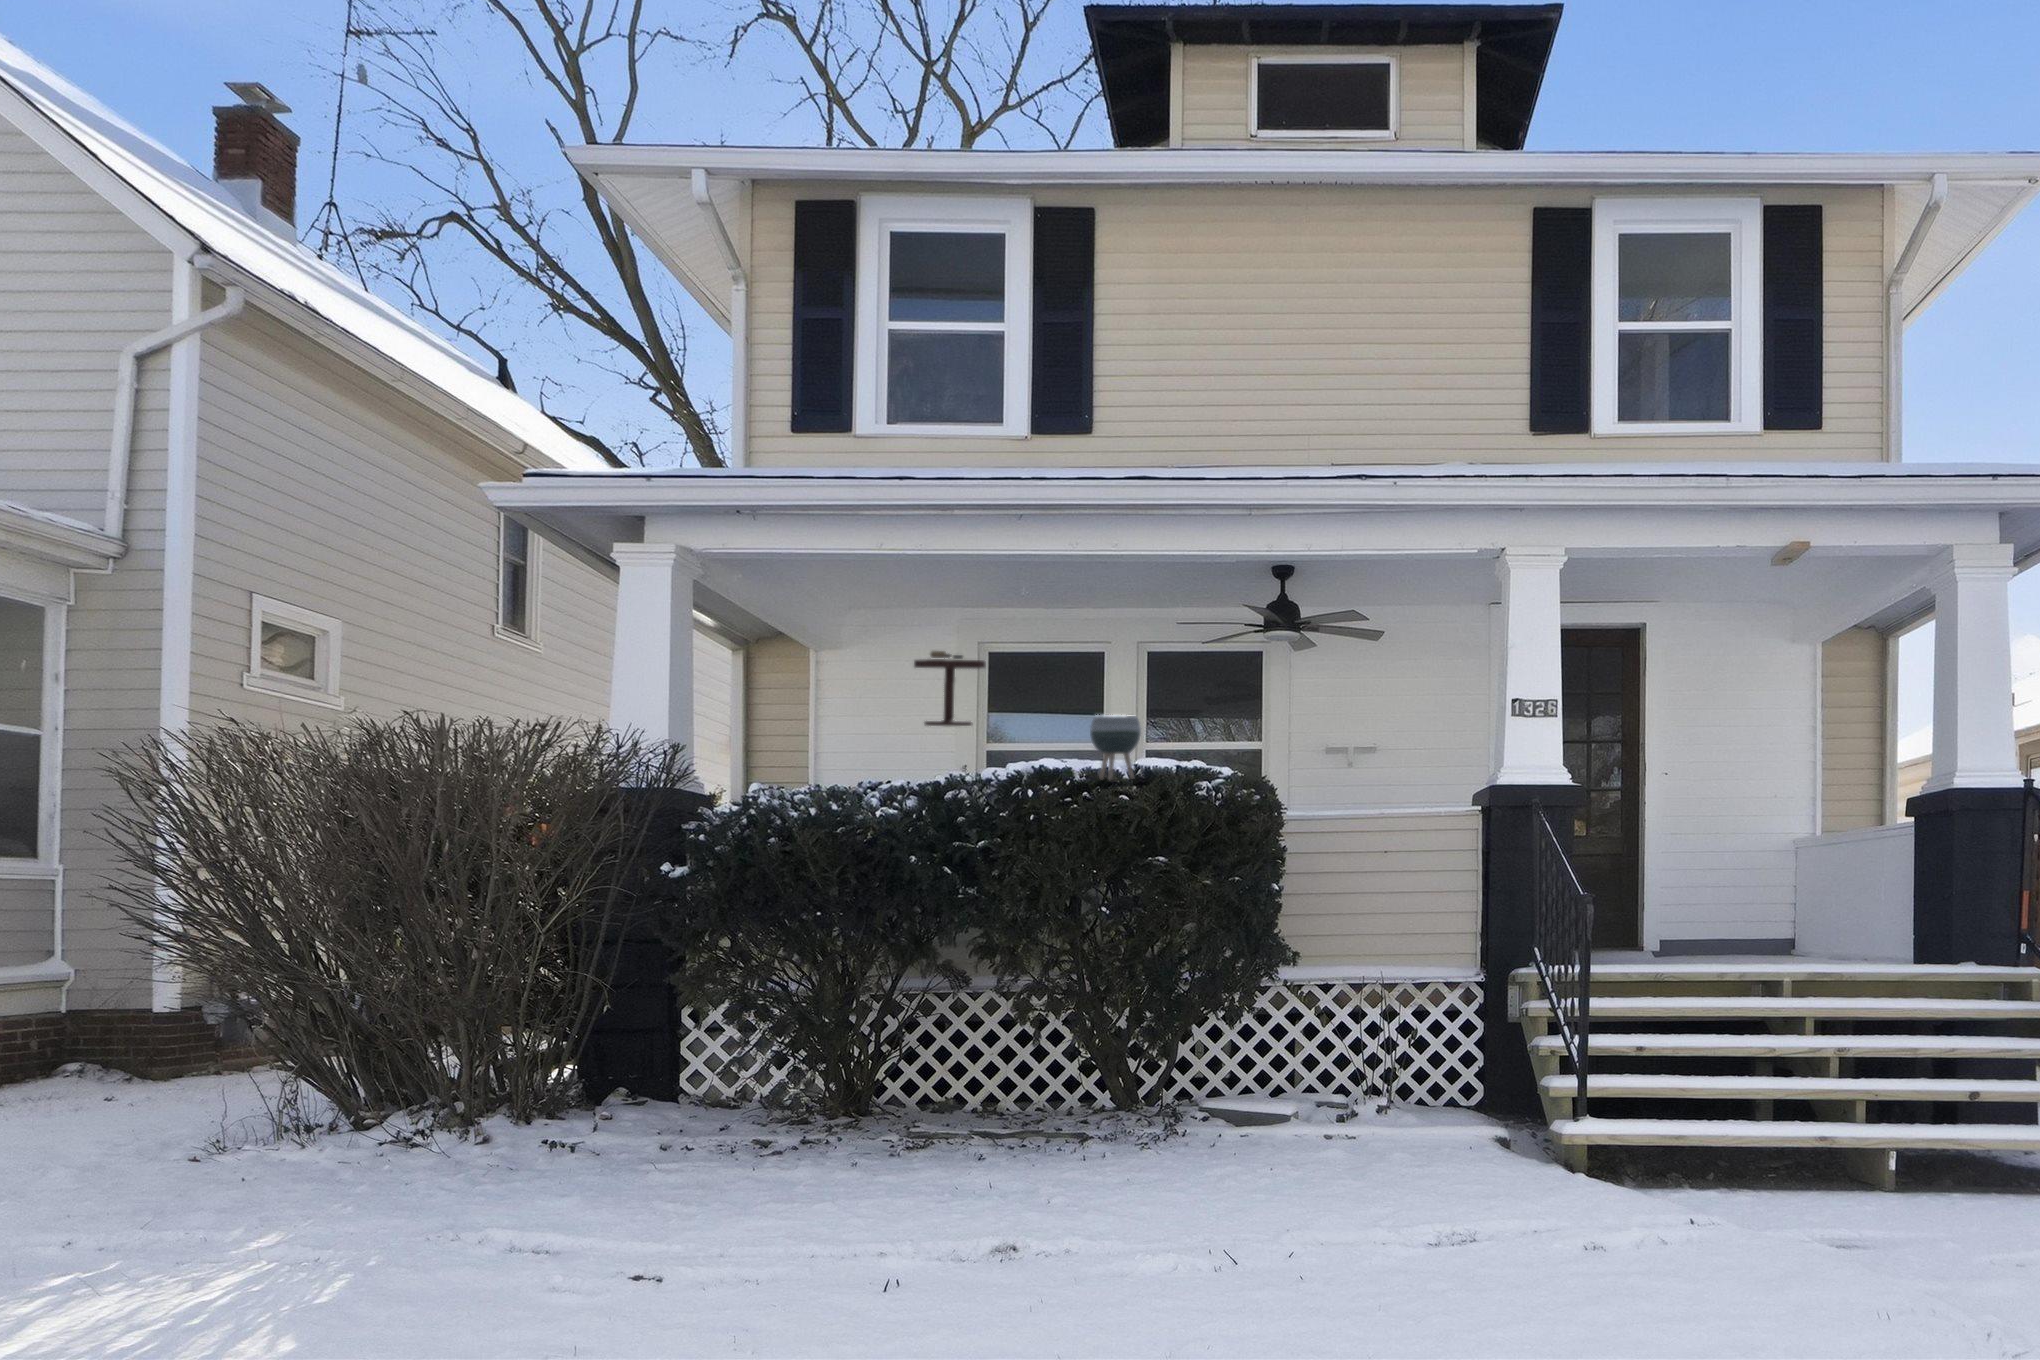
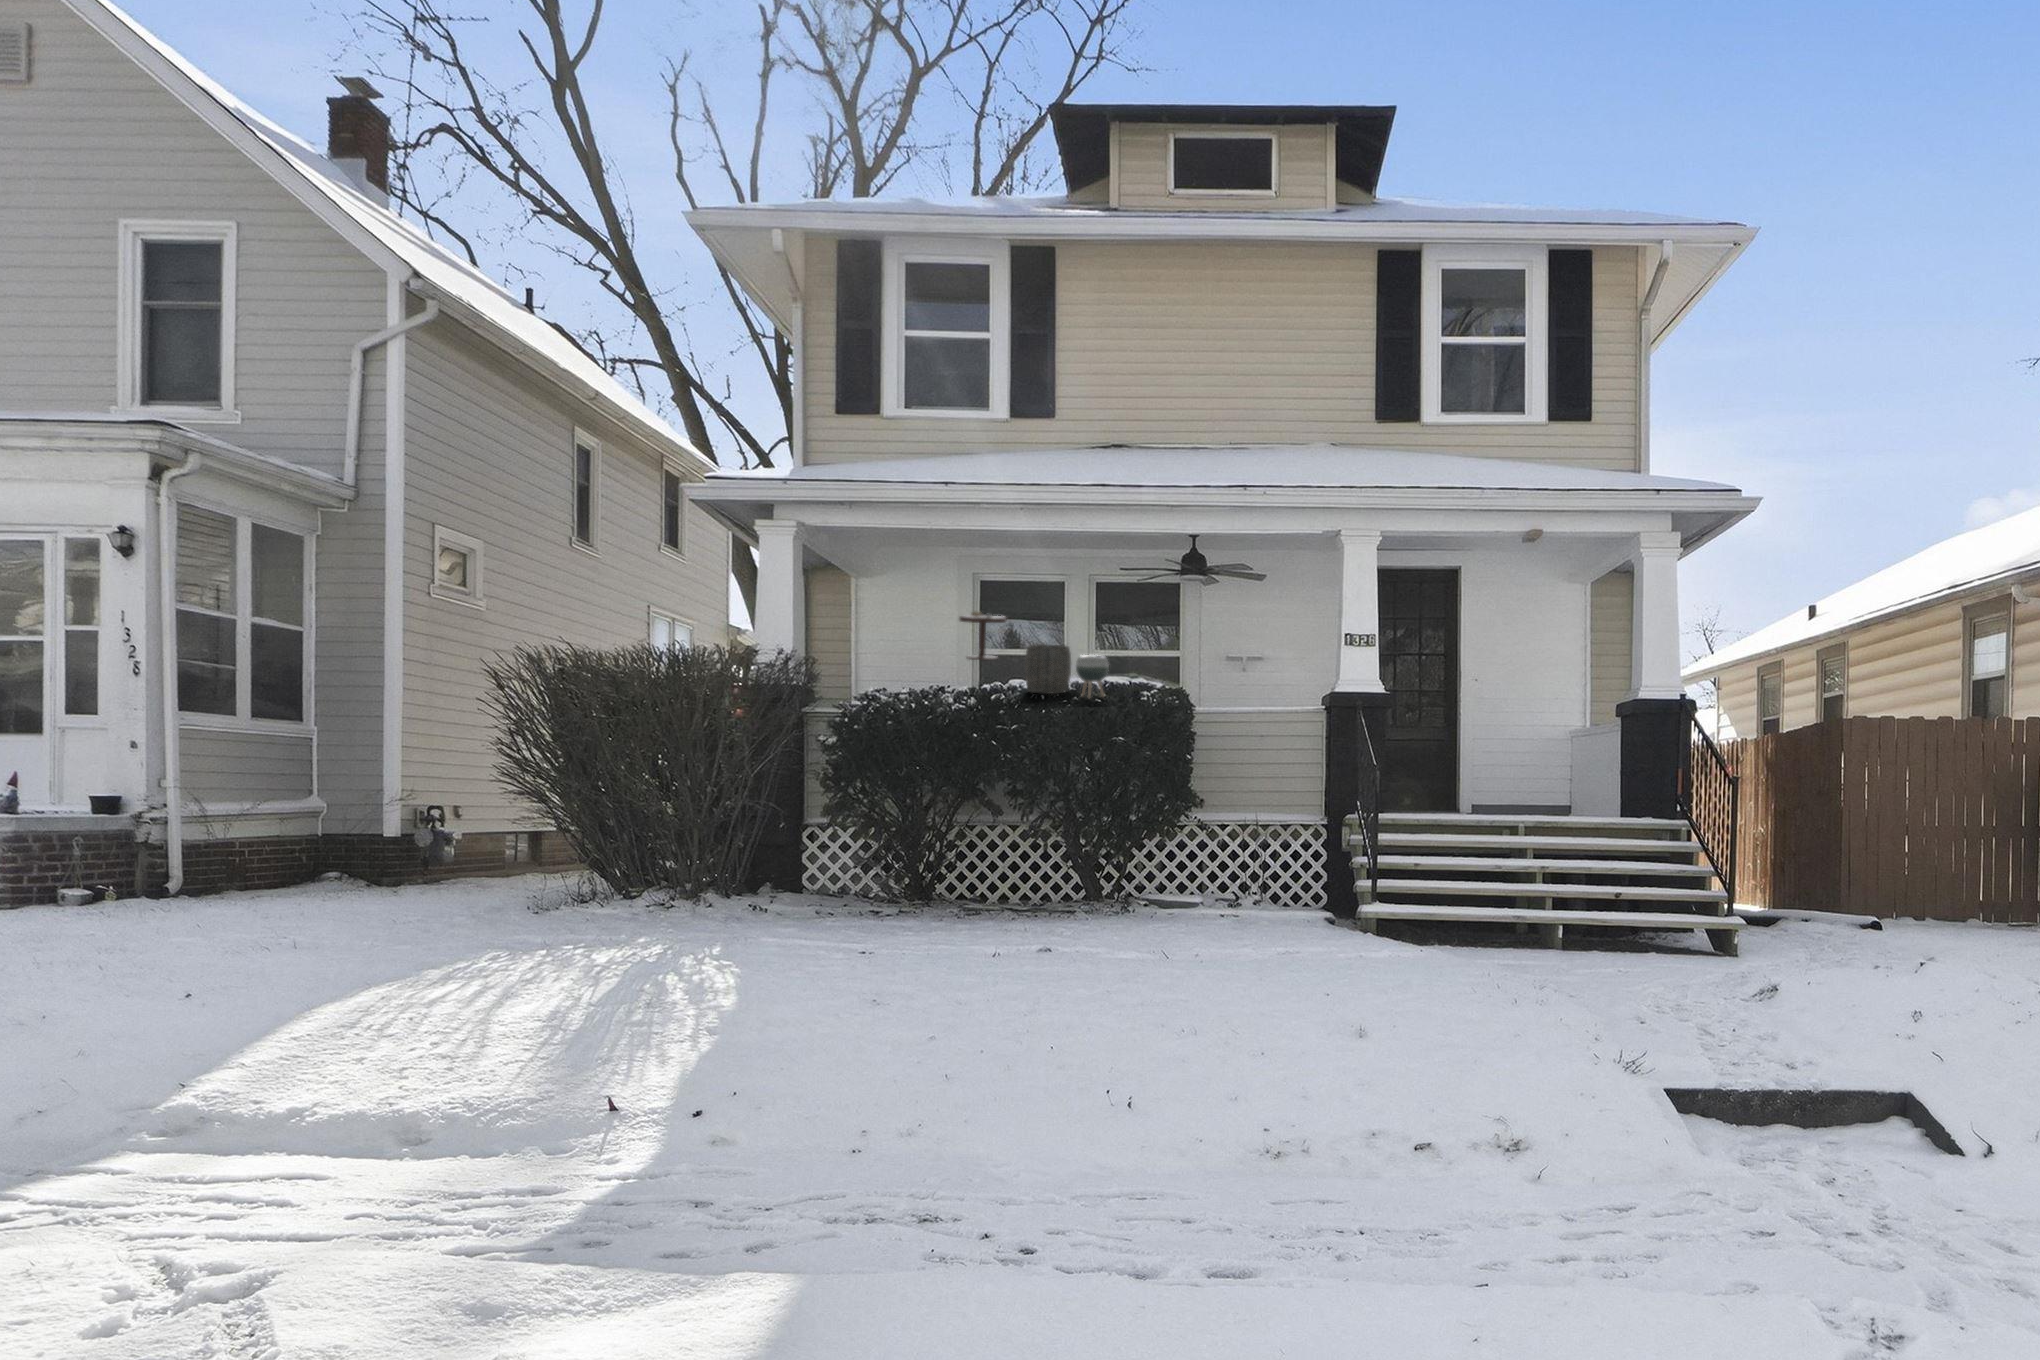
woven basket: none [1018,708,1088,780] -> present [1025,644,1071,694]

